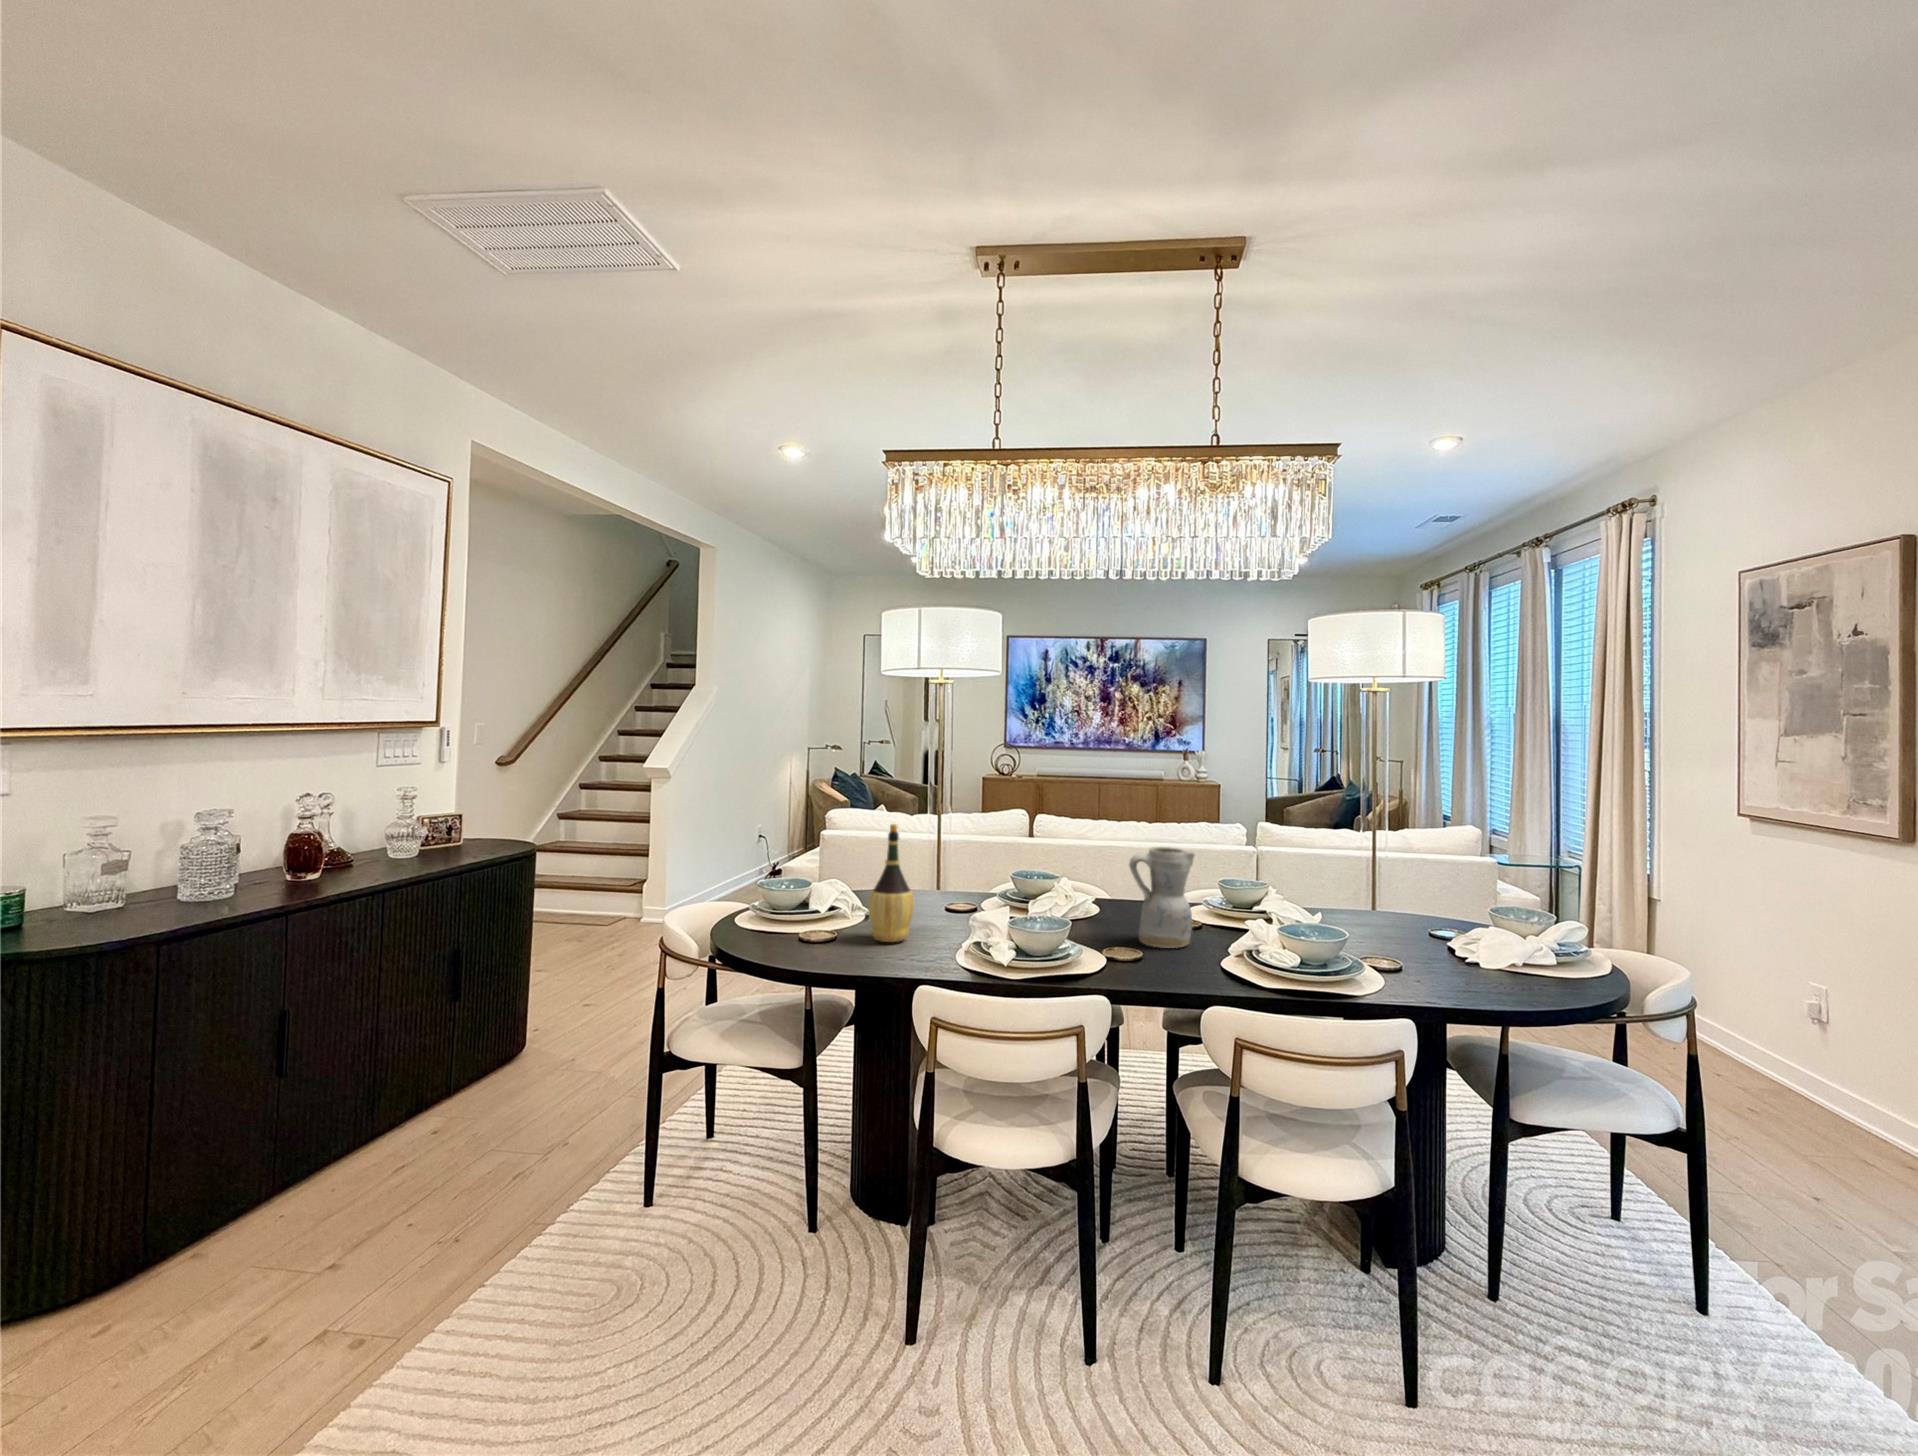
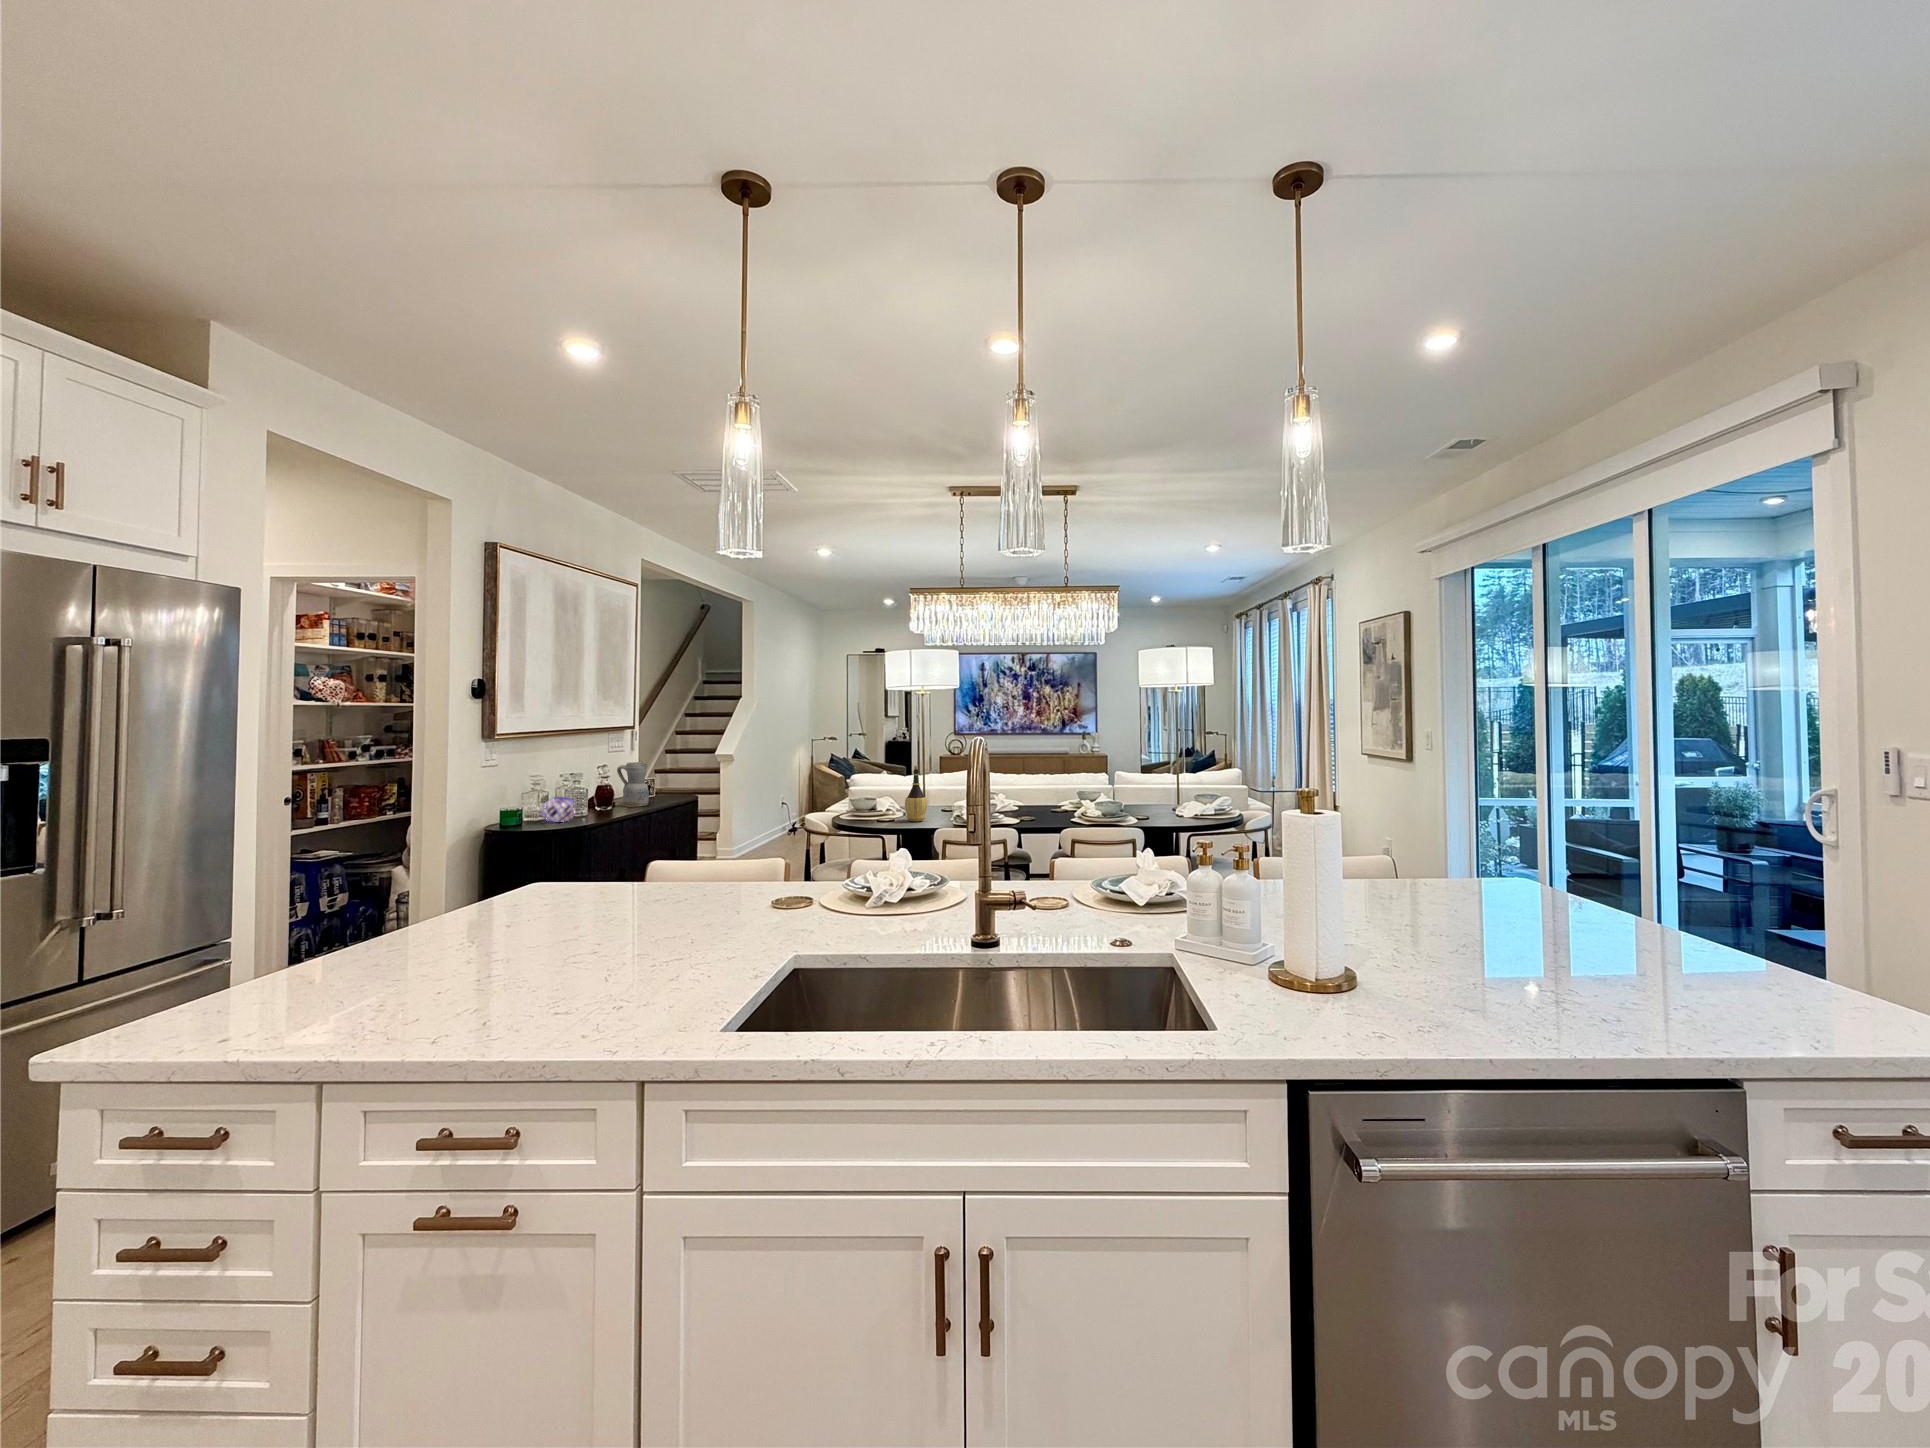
ceramic pitcher: present [1129,847,1195,948] -> present [617,762,649,807]
decorative orb: none [76,869,168,926] -> present [542,797,575,822]

